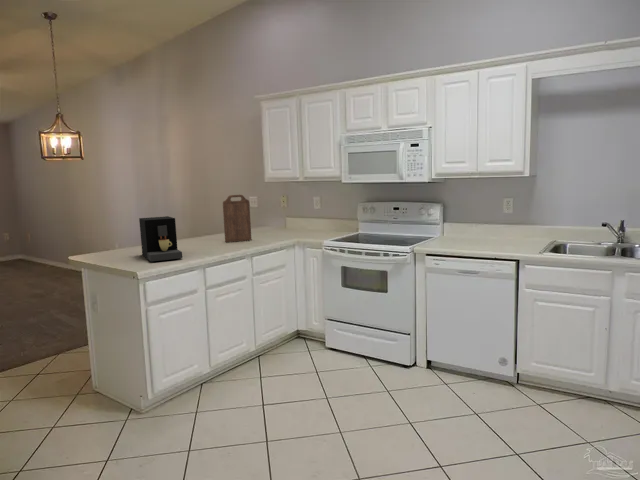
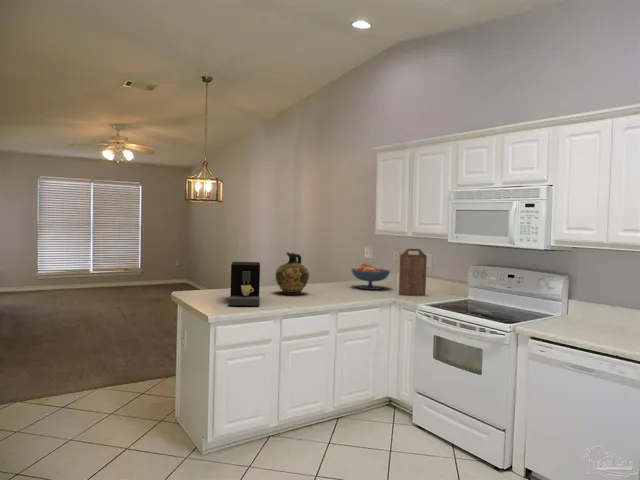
cutting board: present [223,195,251,242] -> present [399,249,427,295]
ceramic jug: none [181,204,215,247] -> present [275,252,309,295]
fruit bowl: none [248,210,285,235] -> present [352,263,390,289]

